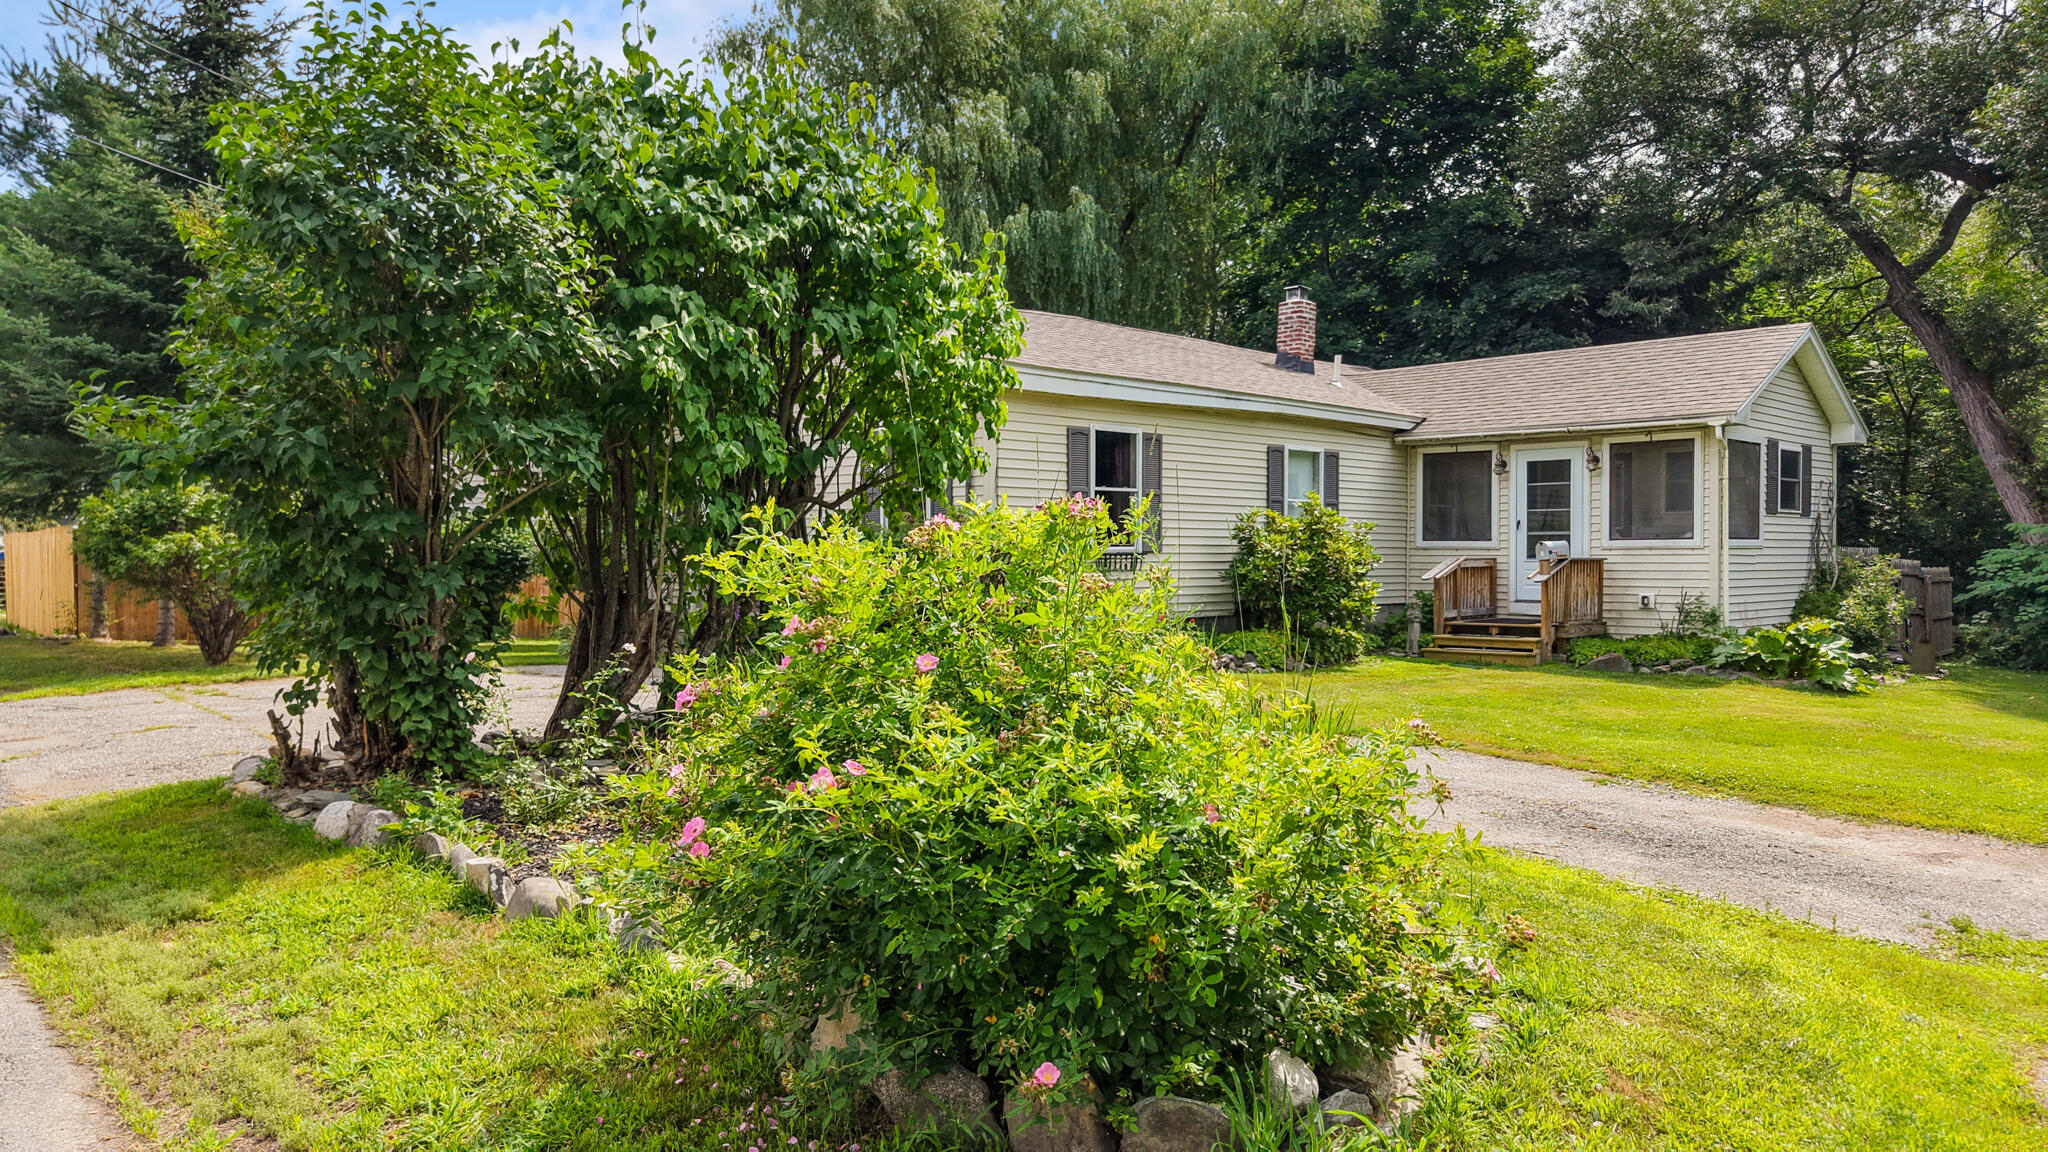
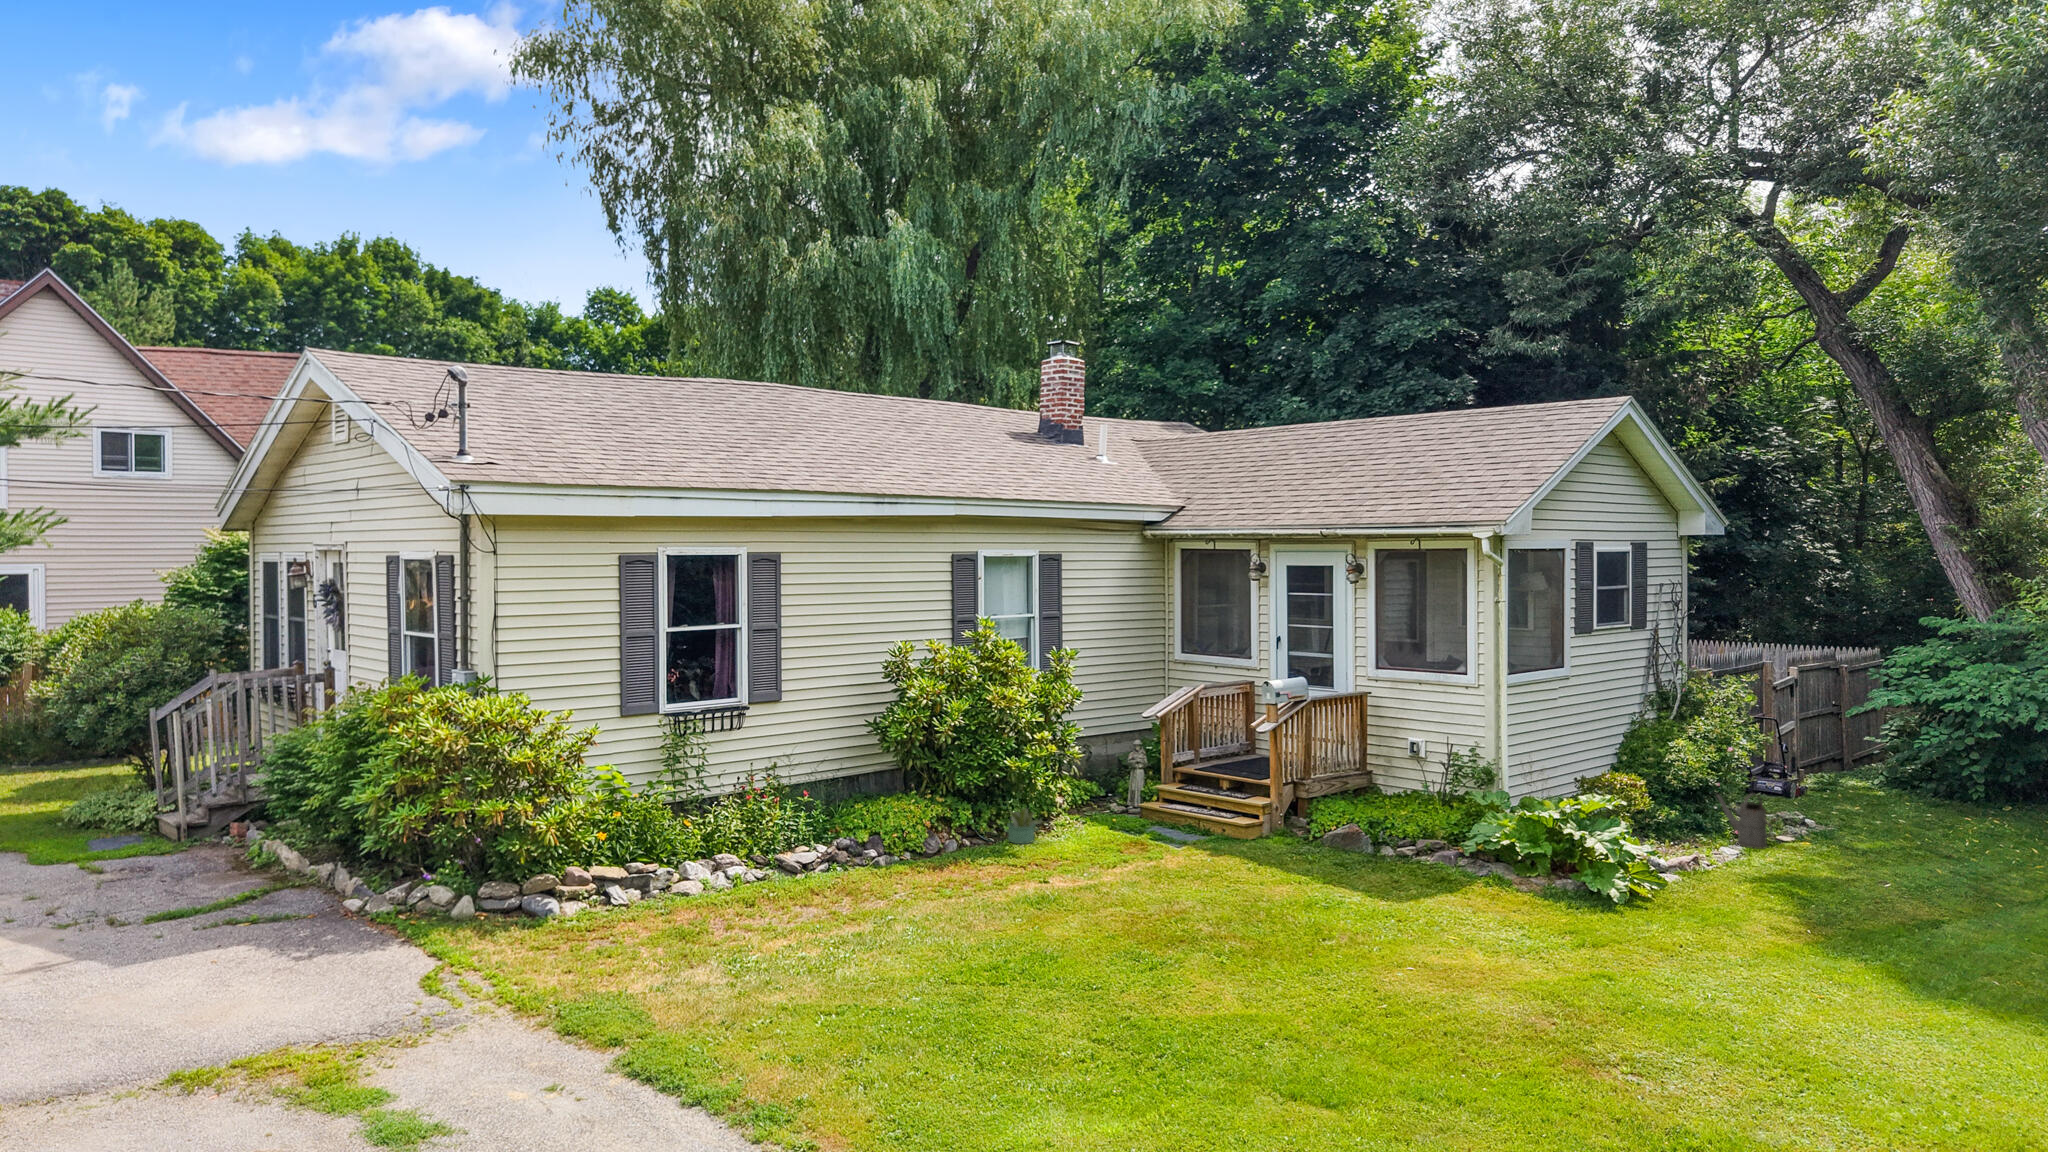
decorative plant: none [1335,639,1363,666] -> present [1005,808,1041,844]

